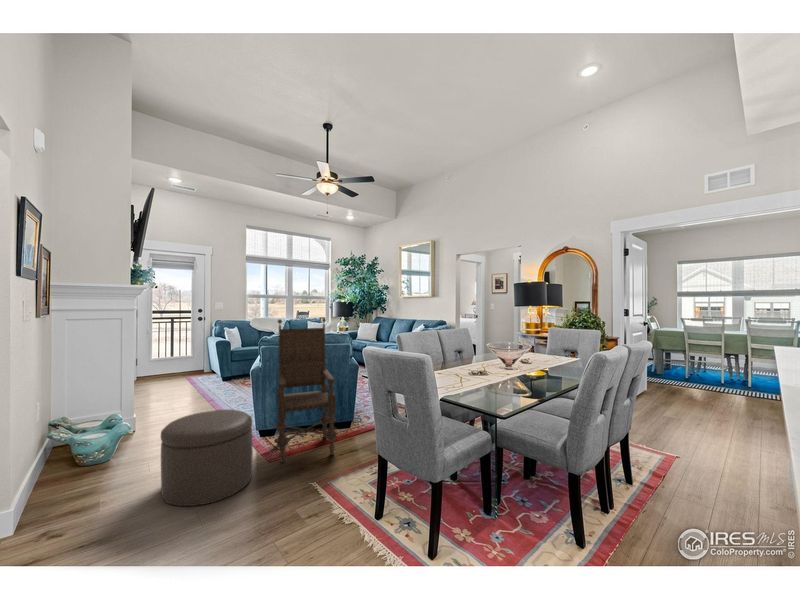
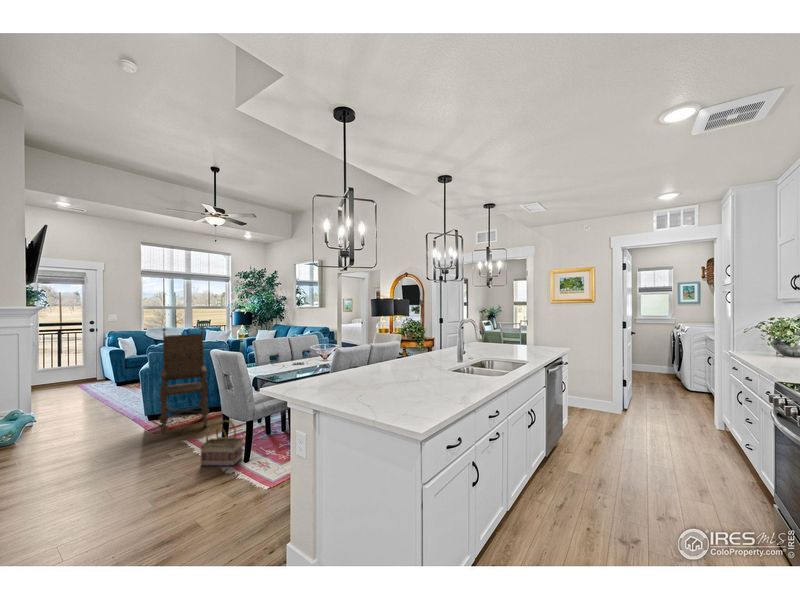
ottoman: present [161,410,253,506] -> none [62,396,138,461]
basket: none [350,471,411,556] -> present [200,420,242,466]

